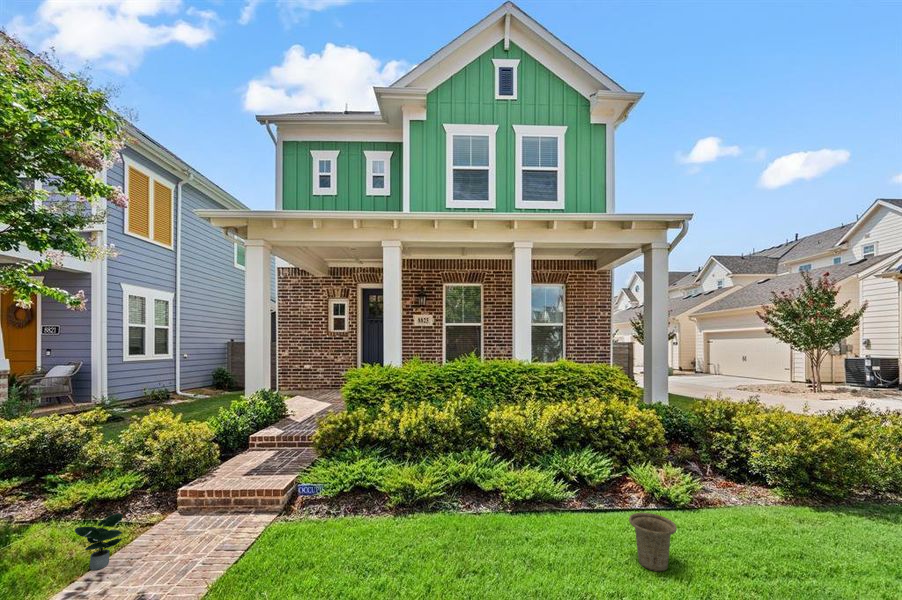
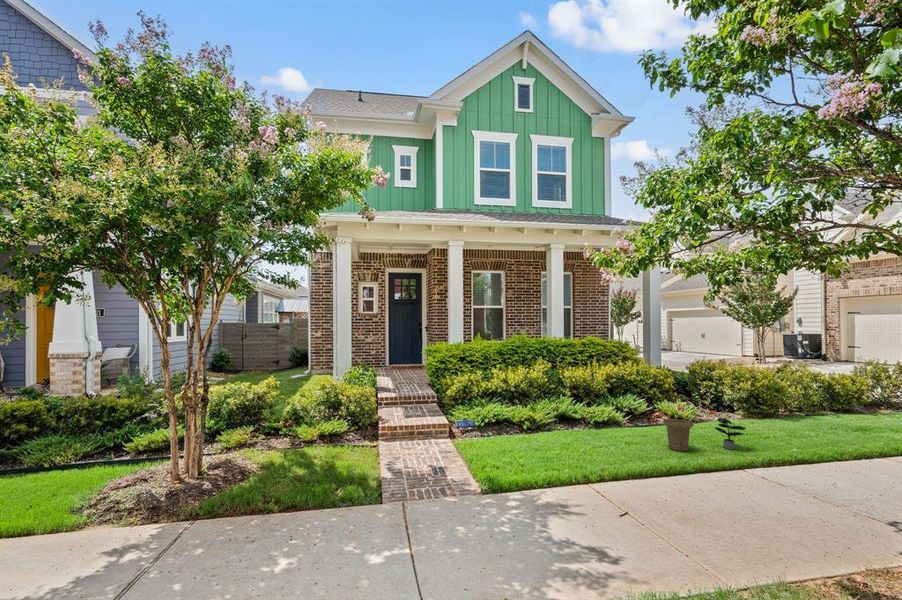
potted plant: present [75,513,123,570] -> present [715,418,746,449]

